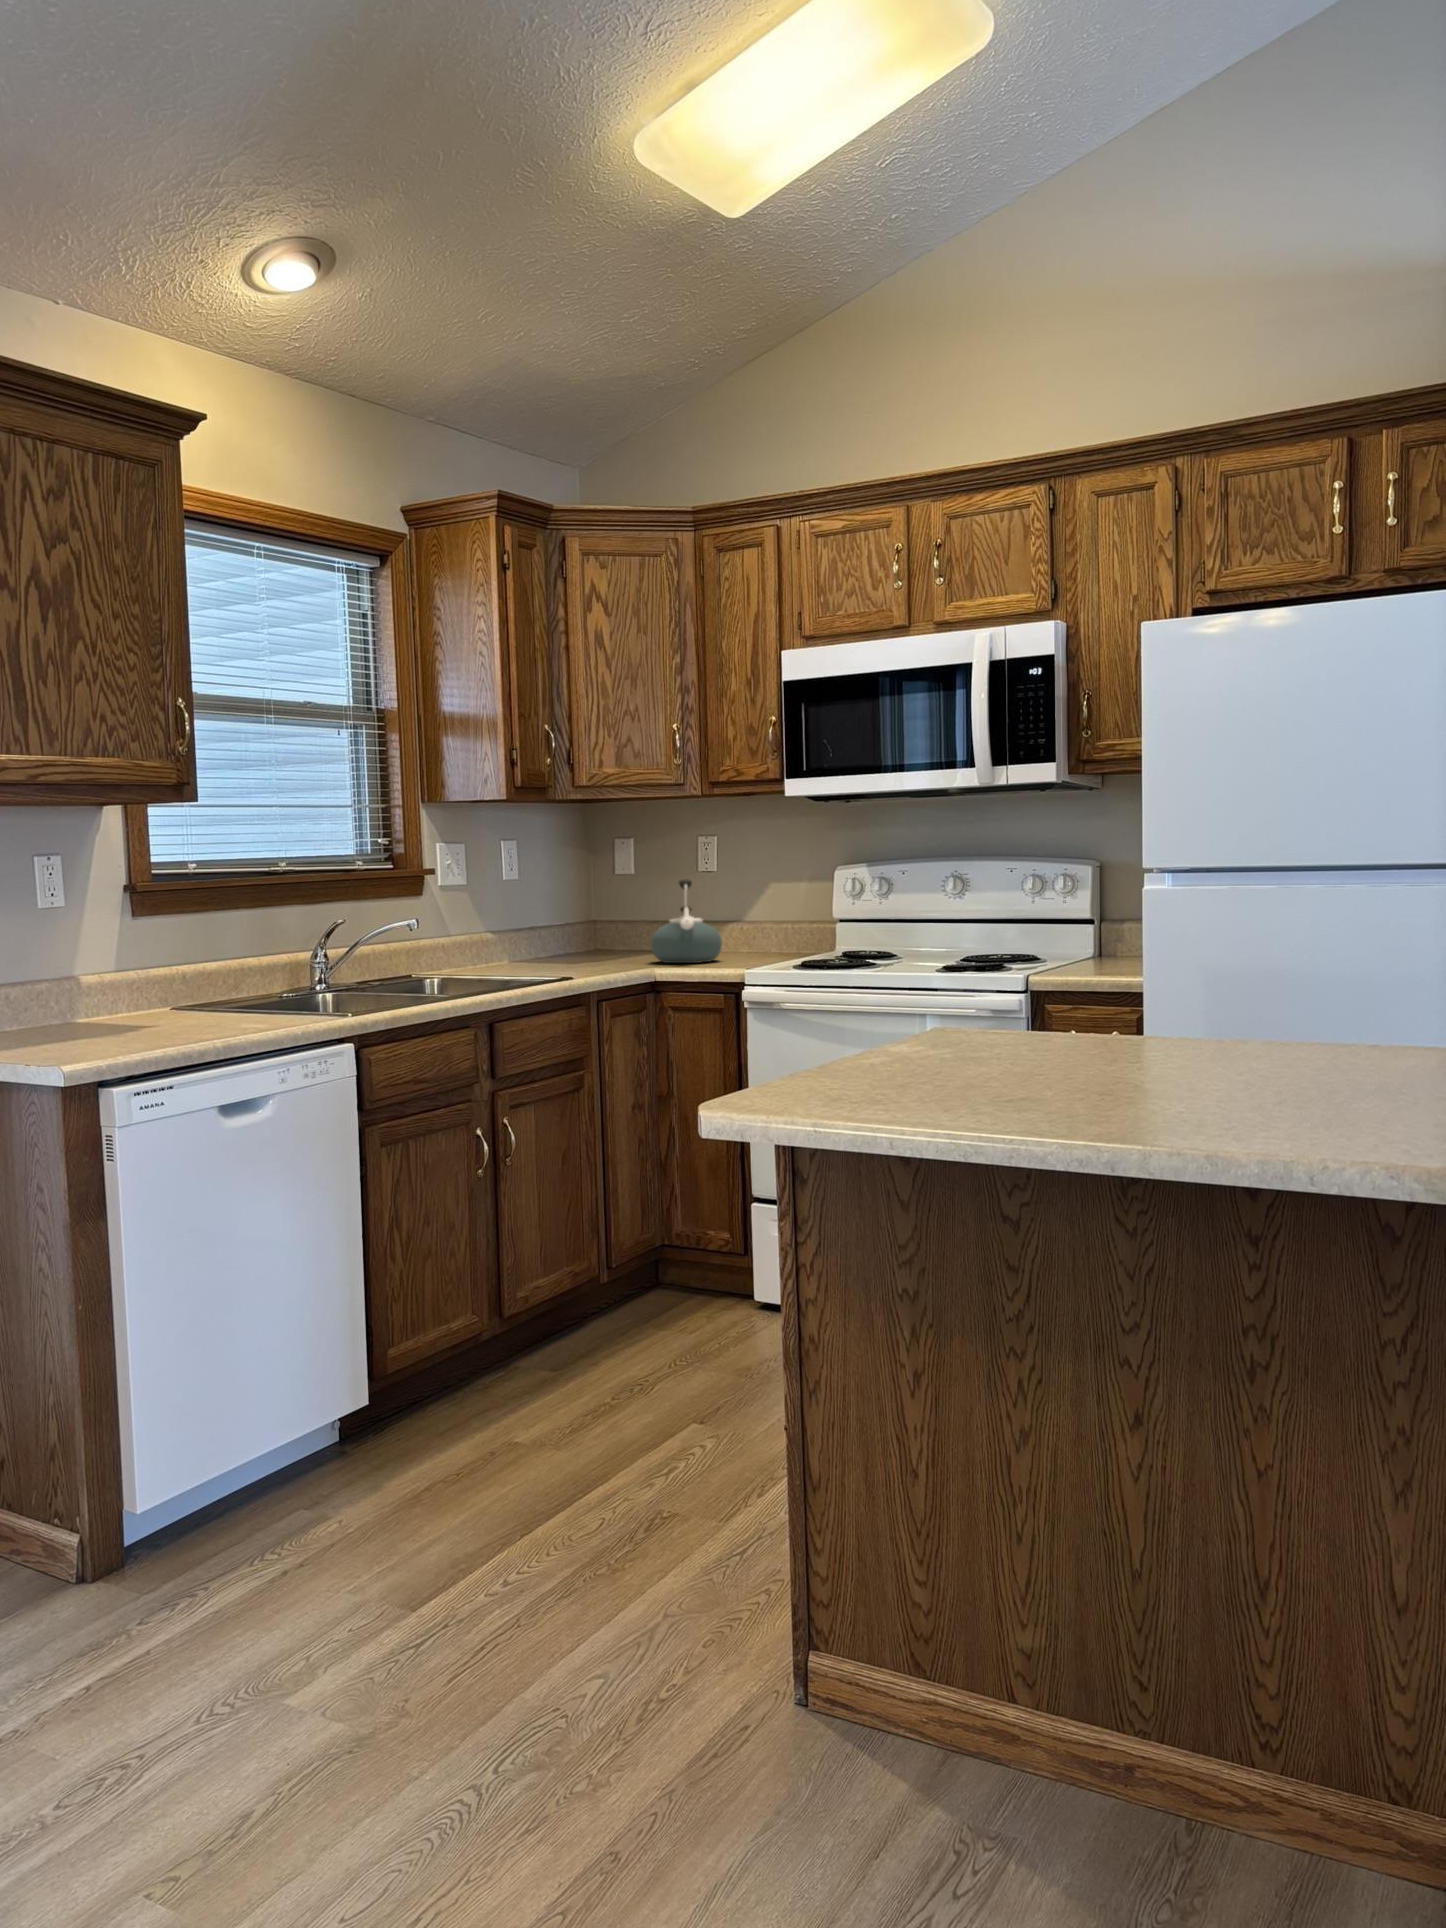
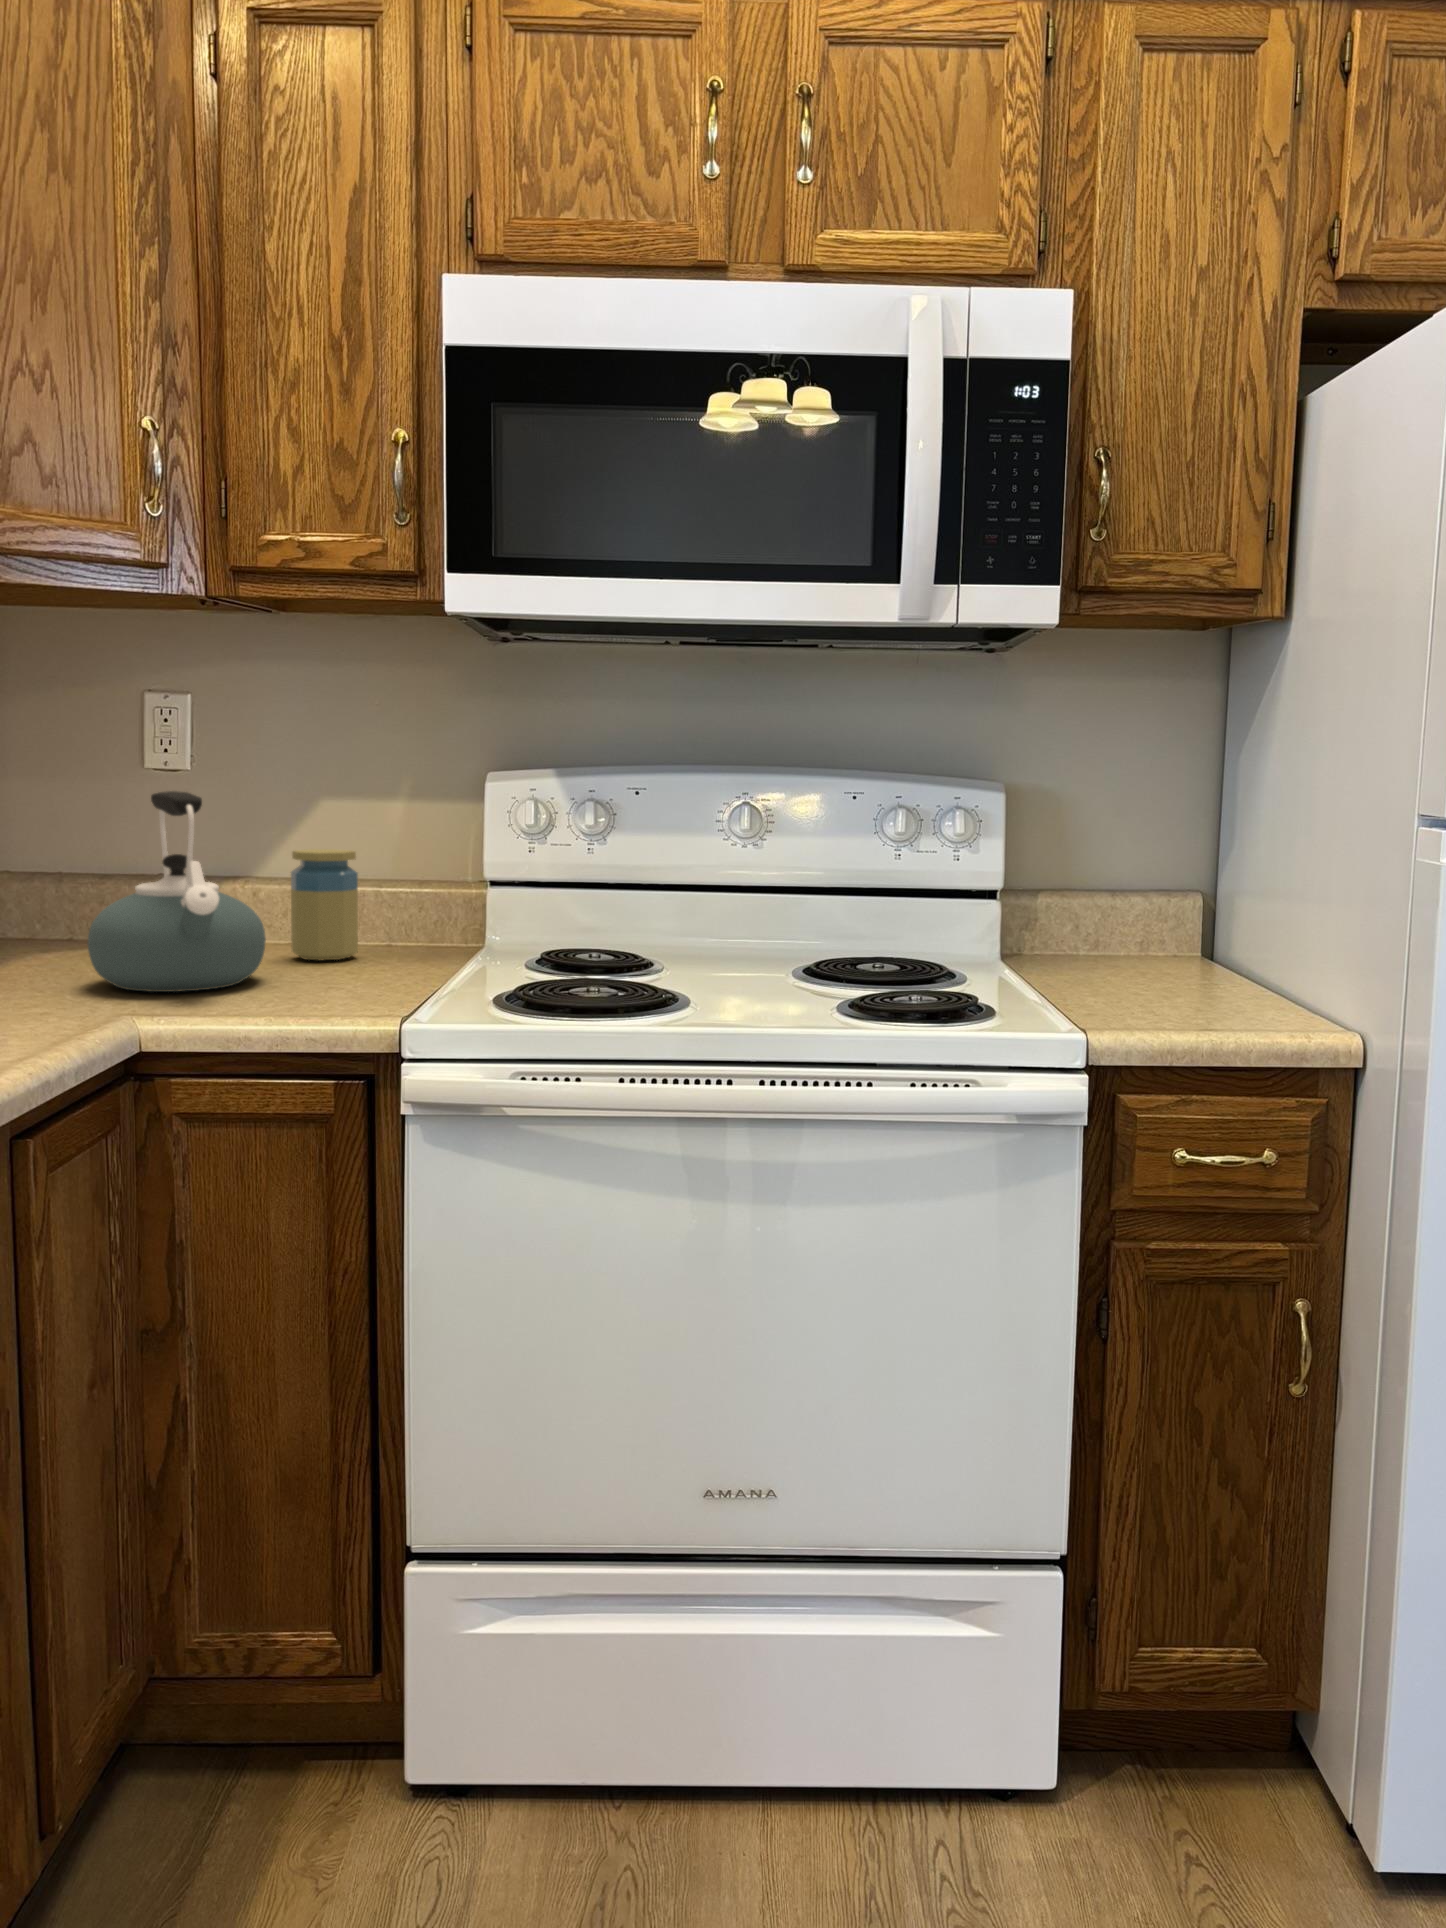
jar: none [745,906,774,957] -> present [291,849,358,960]

